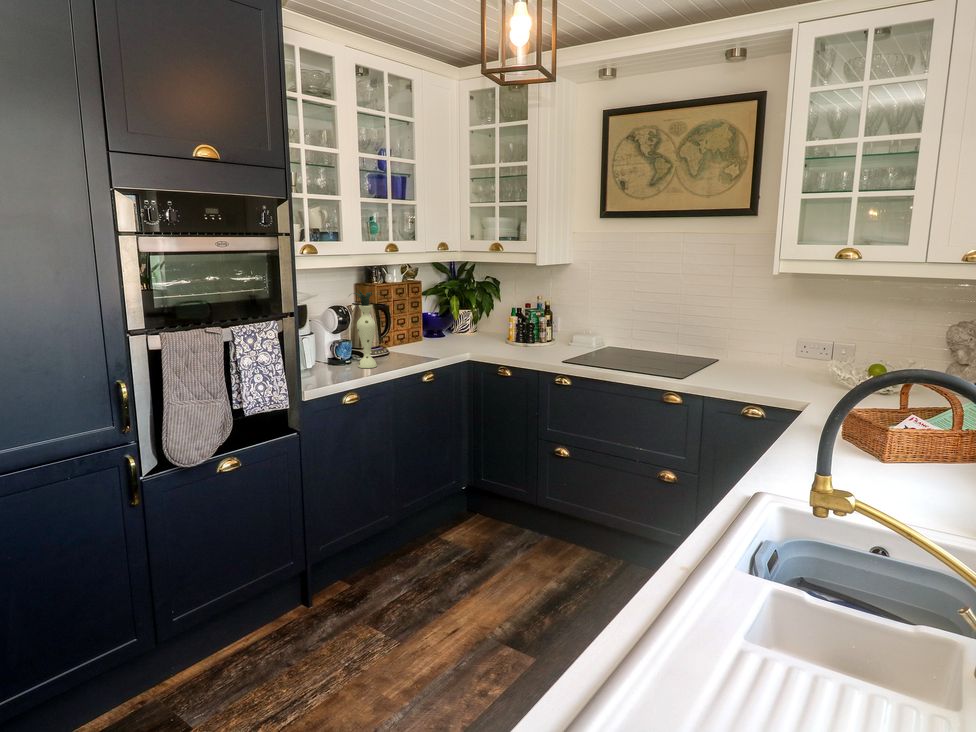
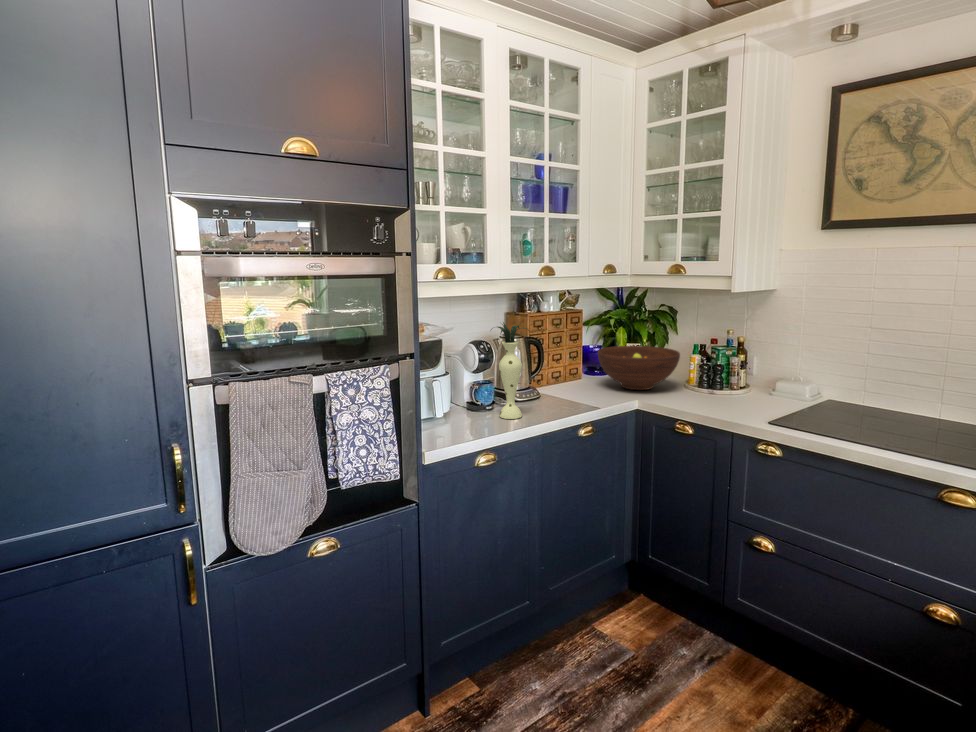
fruit bowl: none [435,311,501,346] -> present [598,346,680,390]

